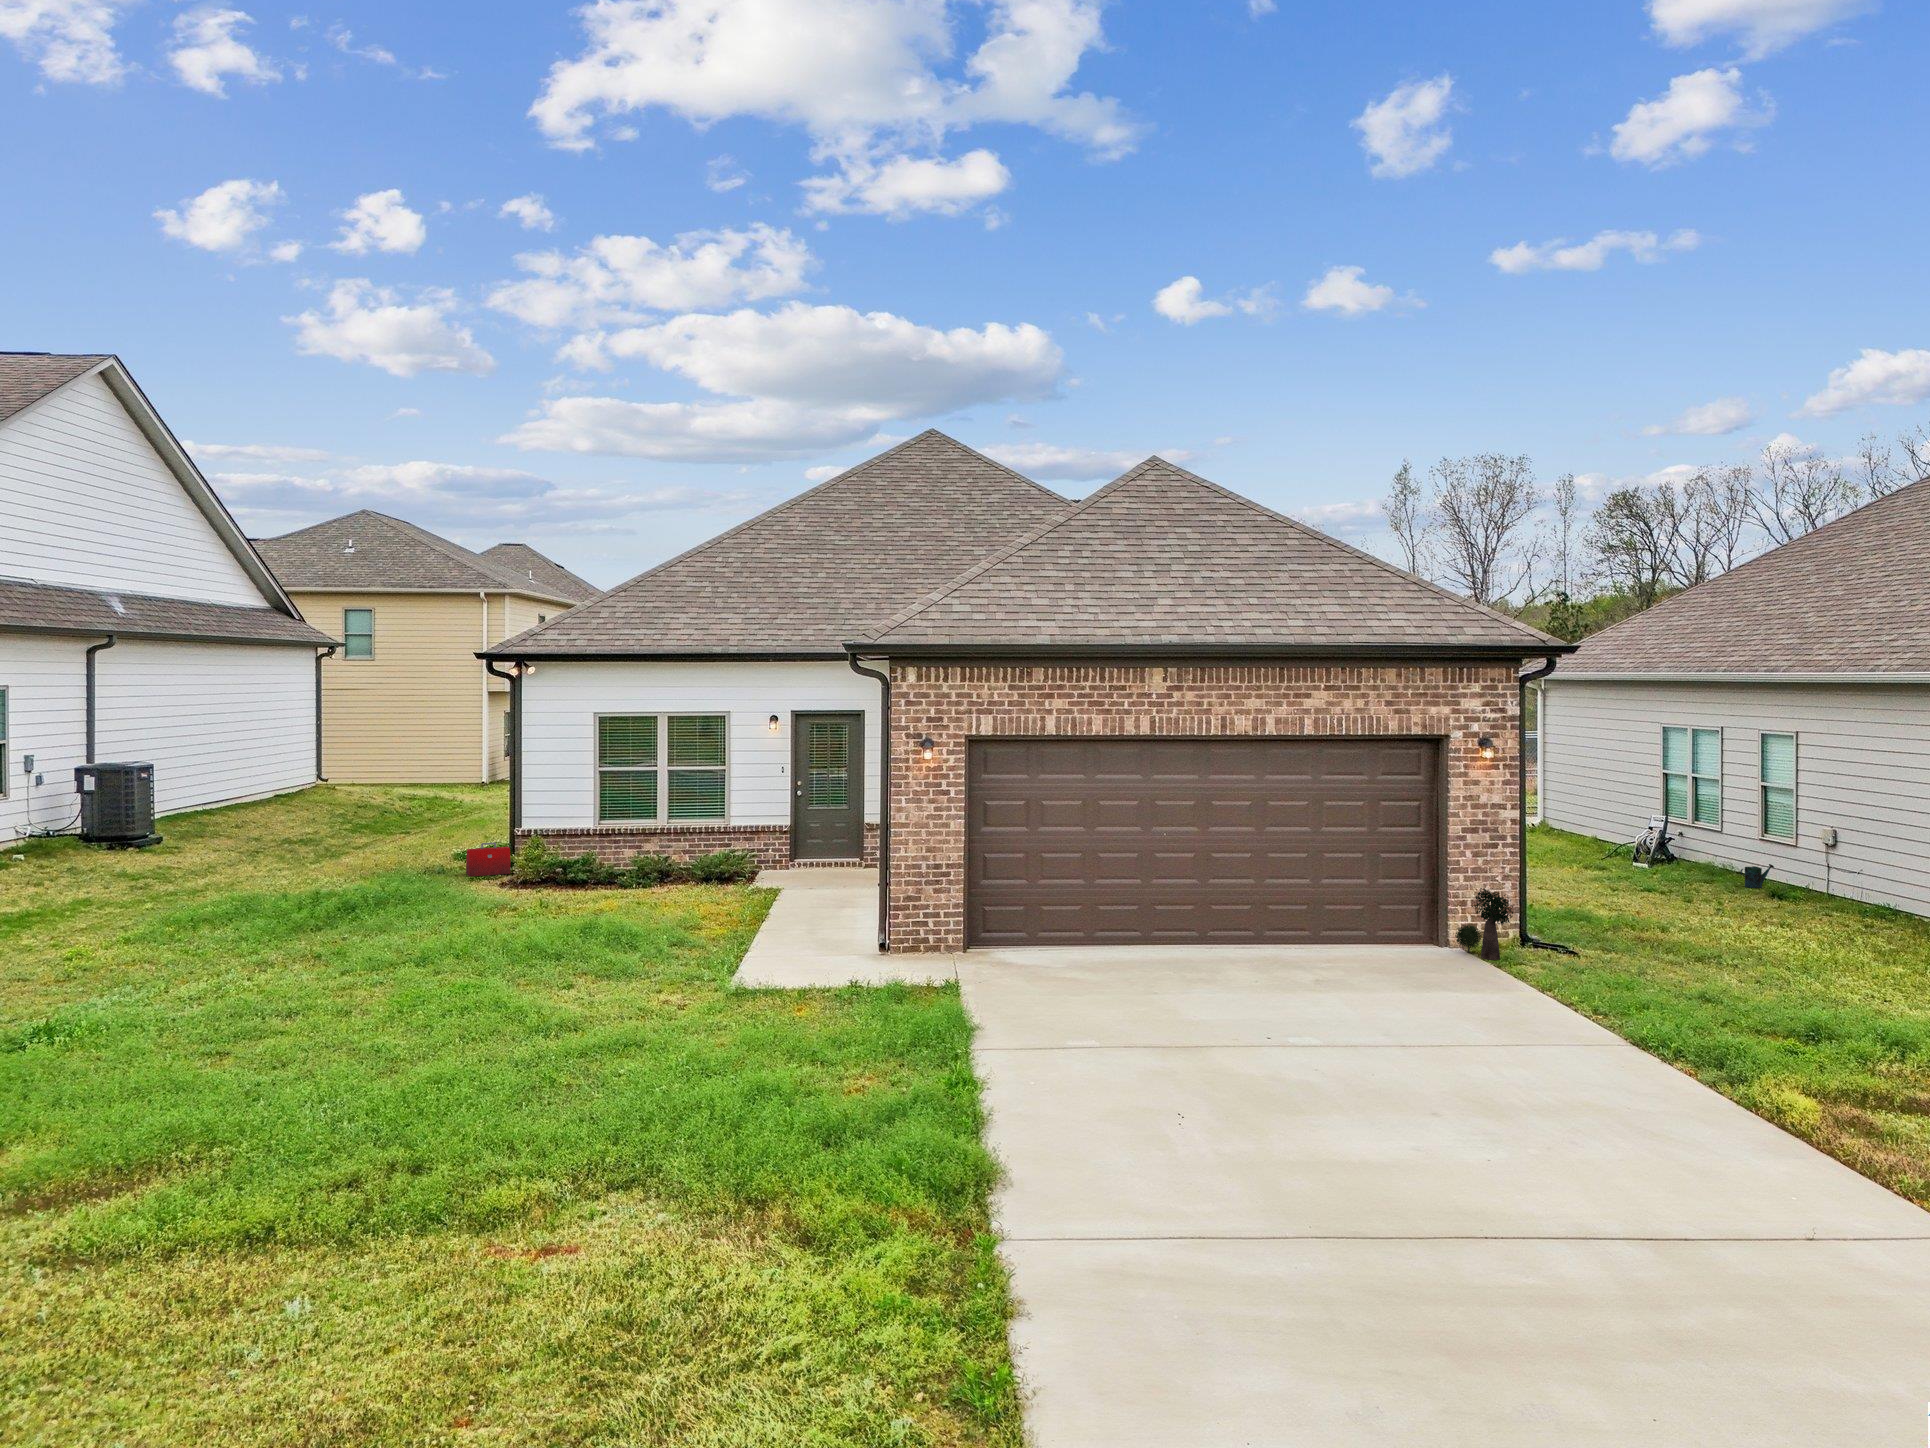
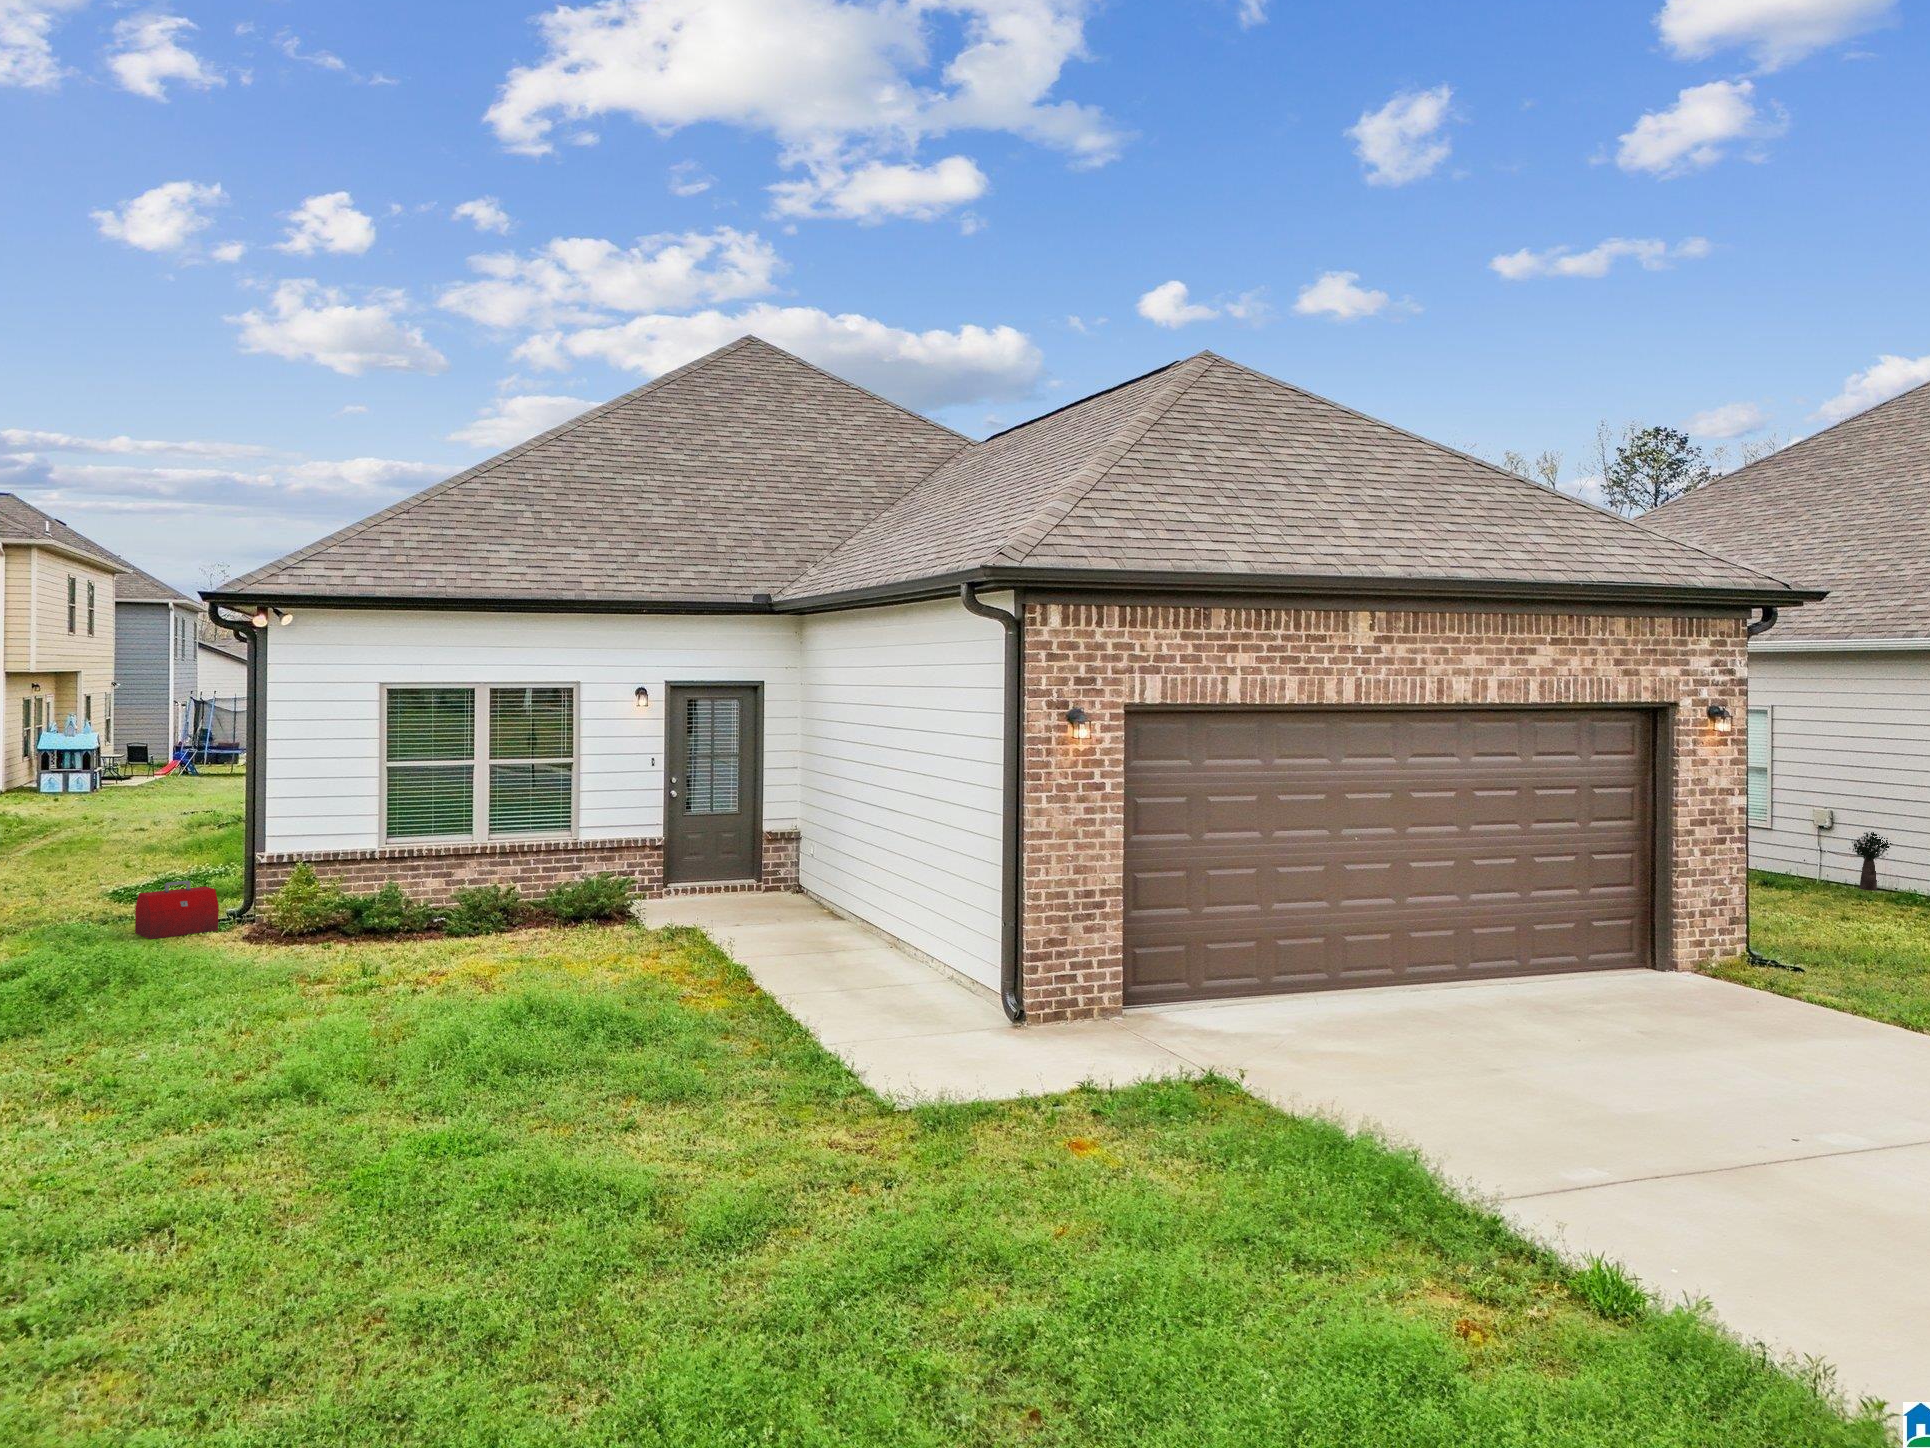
watering can: present [1740,864,1774,888] -> none [1787,850,1818,878]
potted plant: present [1455,888,1513,960] -> present [1849,831,1897,890]

